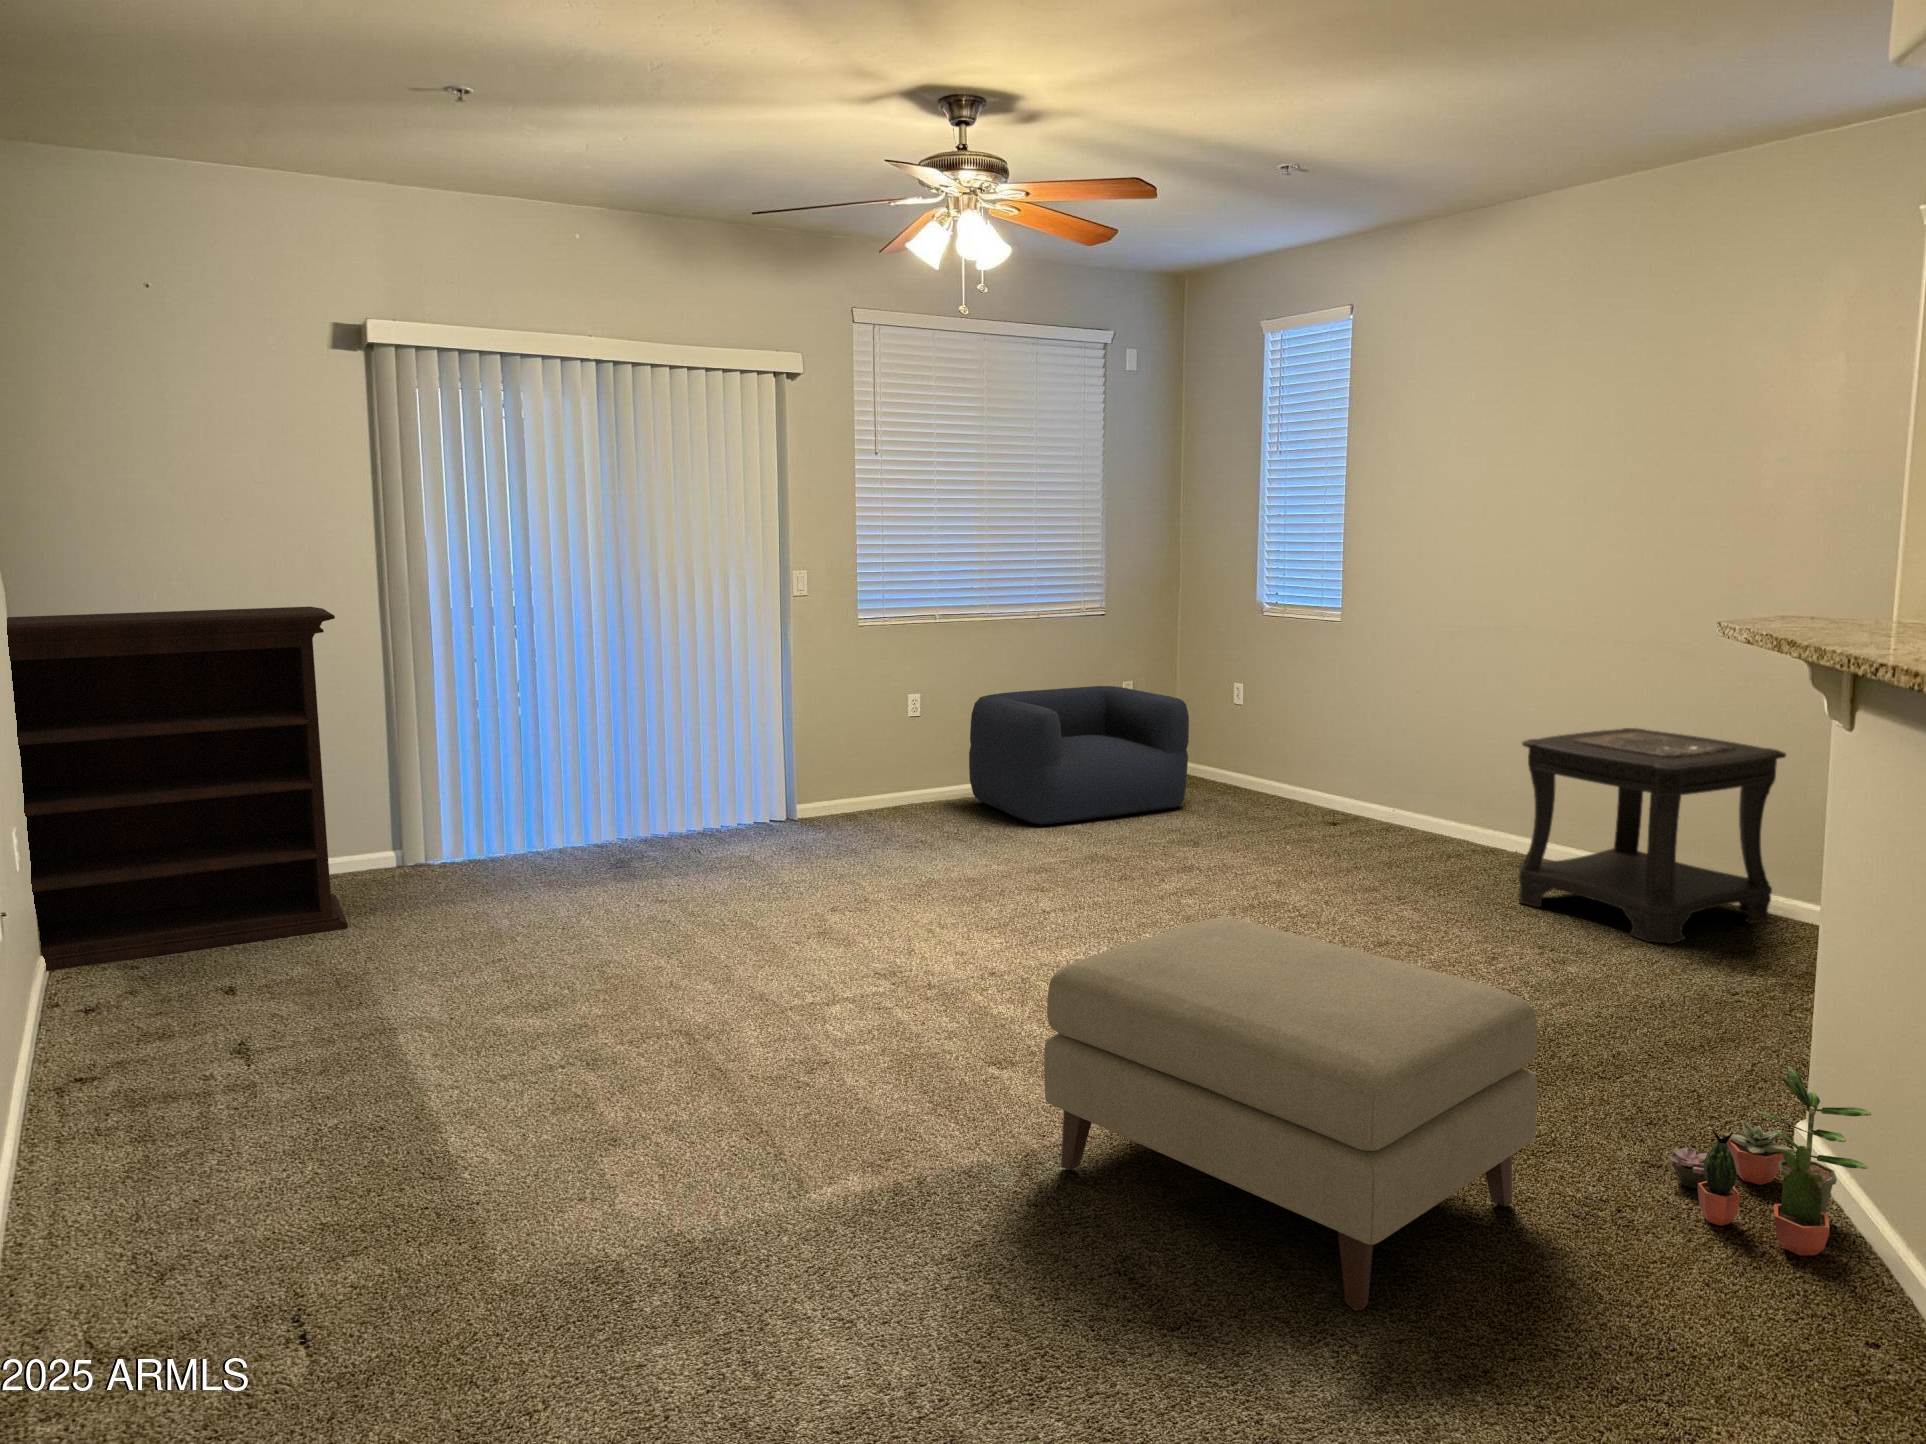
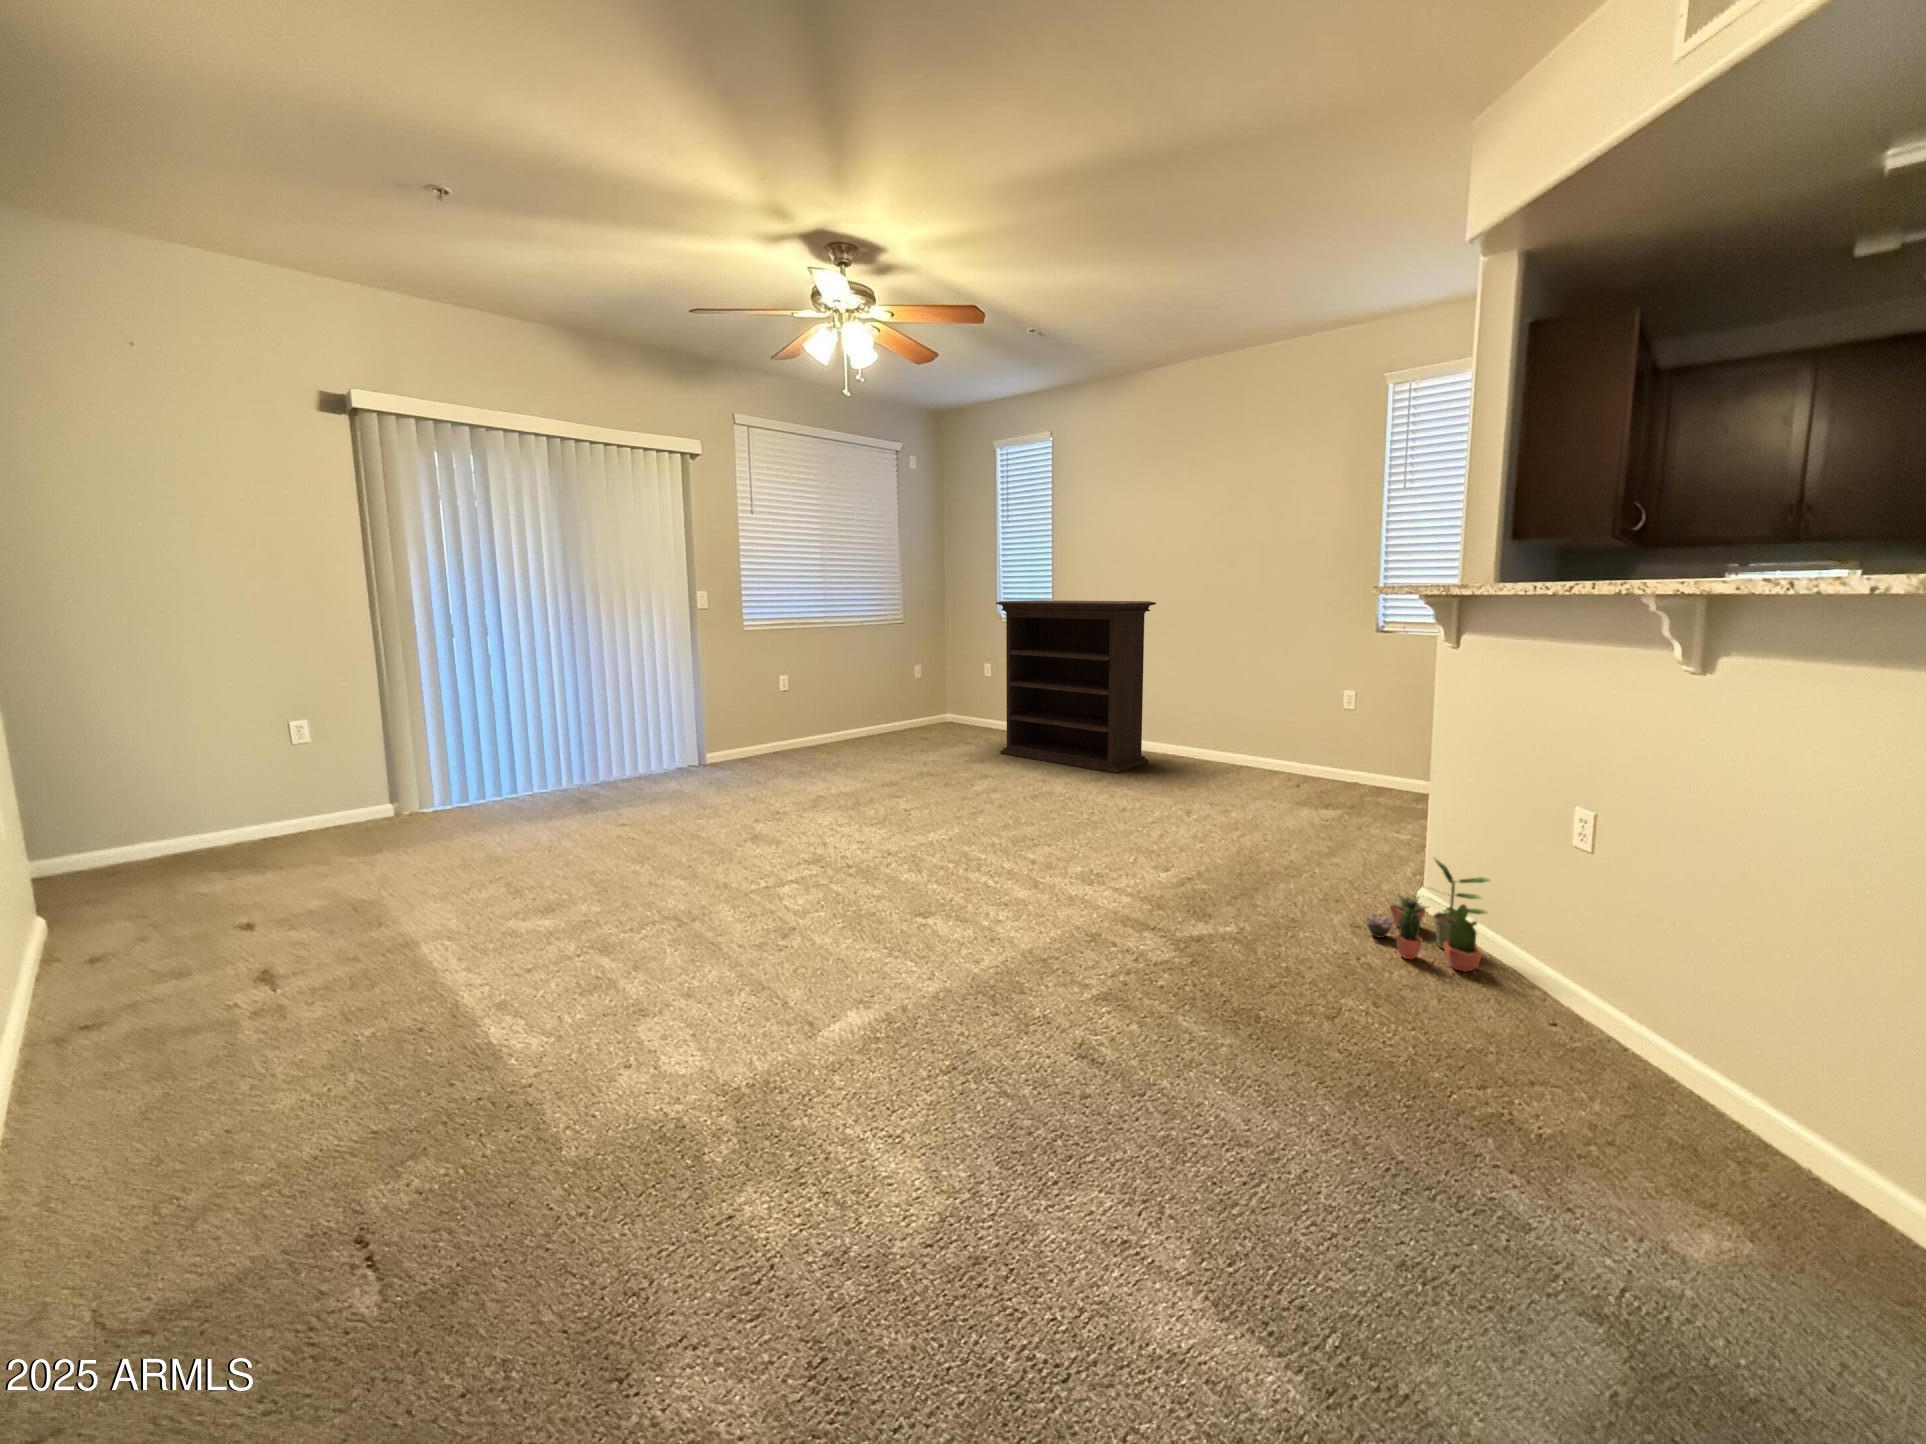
bookshelf: present [7,607,348,971] -> present [996,600,1156,773]
armchair: present [969,686,1189,825] -> none [822,669,961,756]
side table: present [1518,728,1786,944] -> none [1176,678,1316,797]
ottoman: present [1044,917,1538,1310] -> none [987,796,1310,1055]

